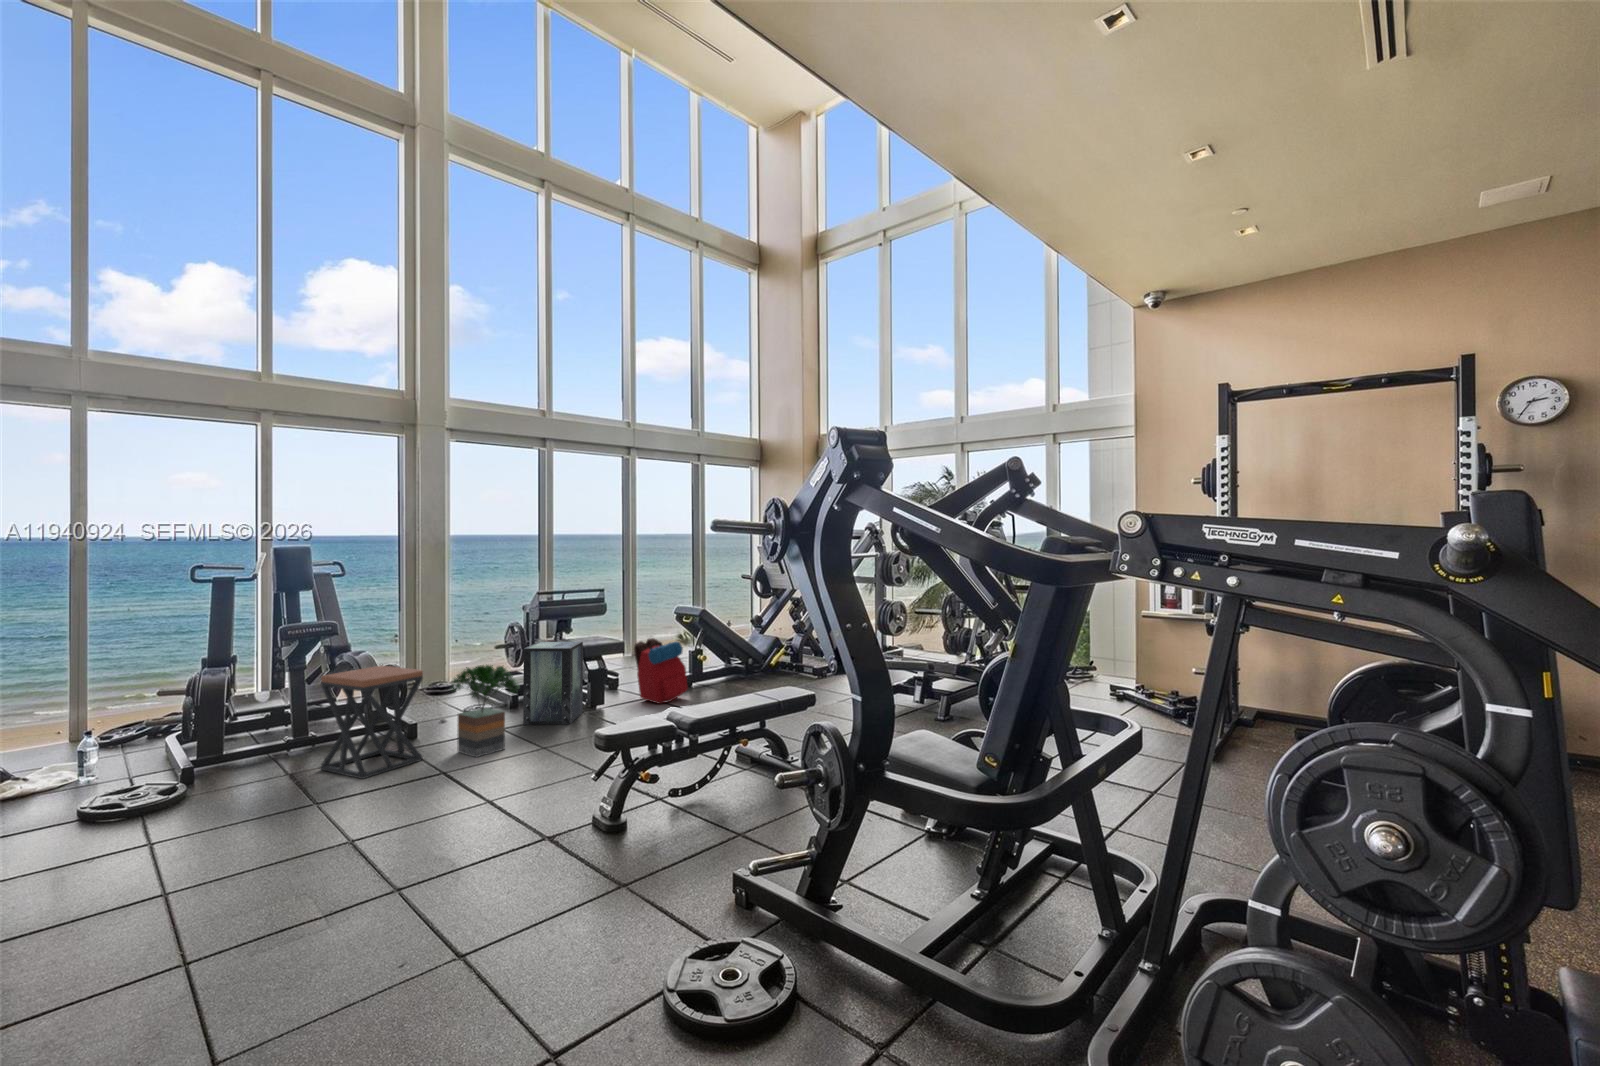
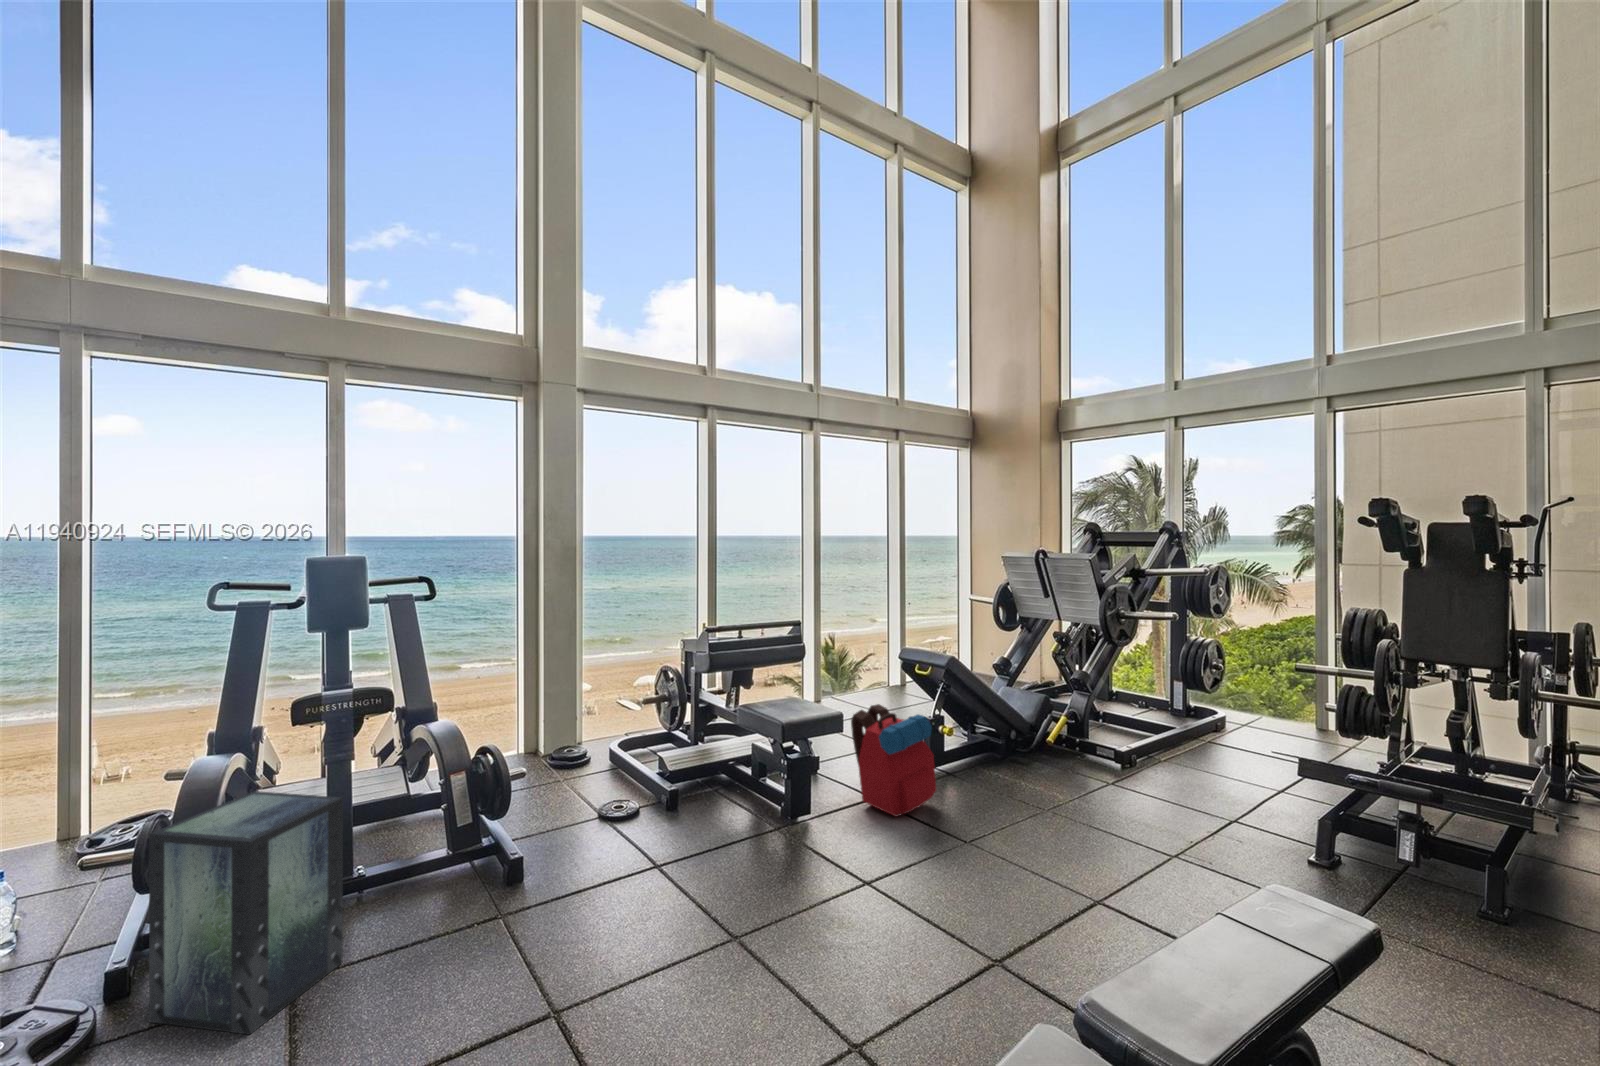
storage box: present [523,642,583,725] -> present [149,791,343,1034]
stool: present [321,665,423,779] -> none [344,779,522,1036]
potted tree: present [452,665,519,757] -> none [569,779,693,971]

